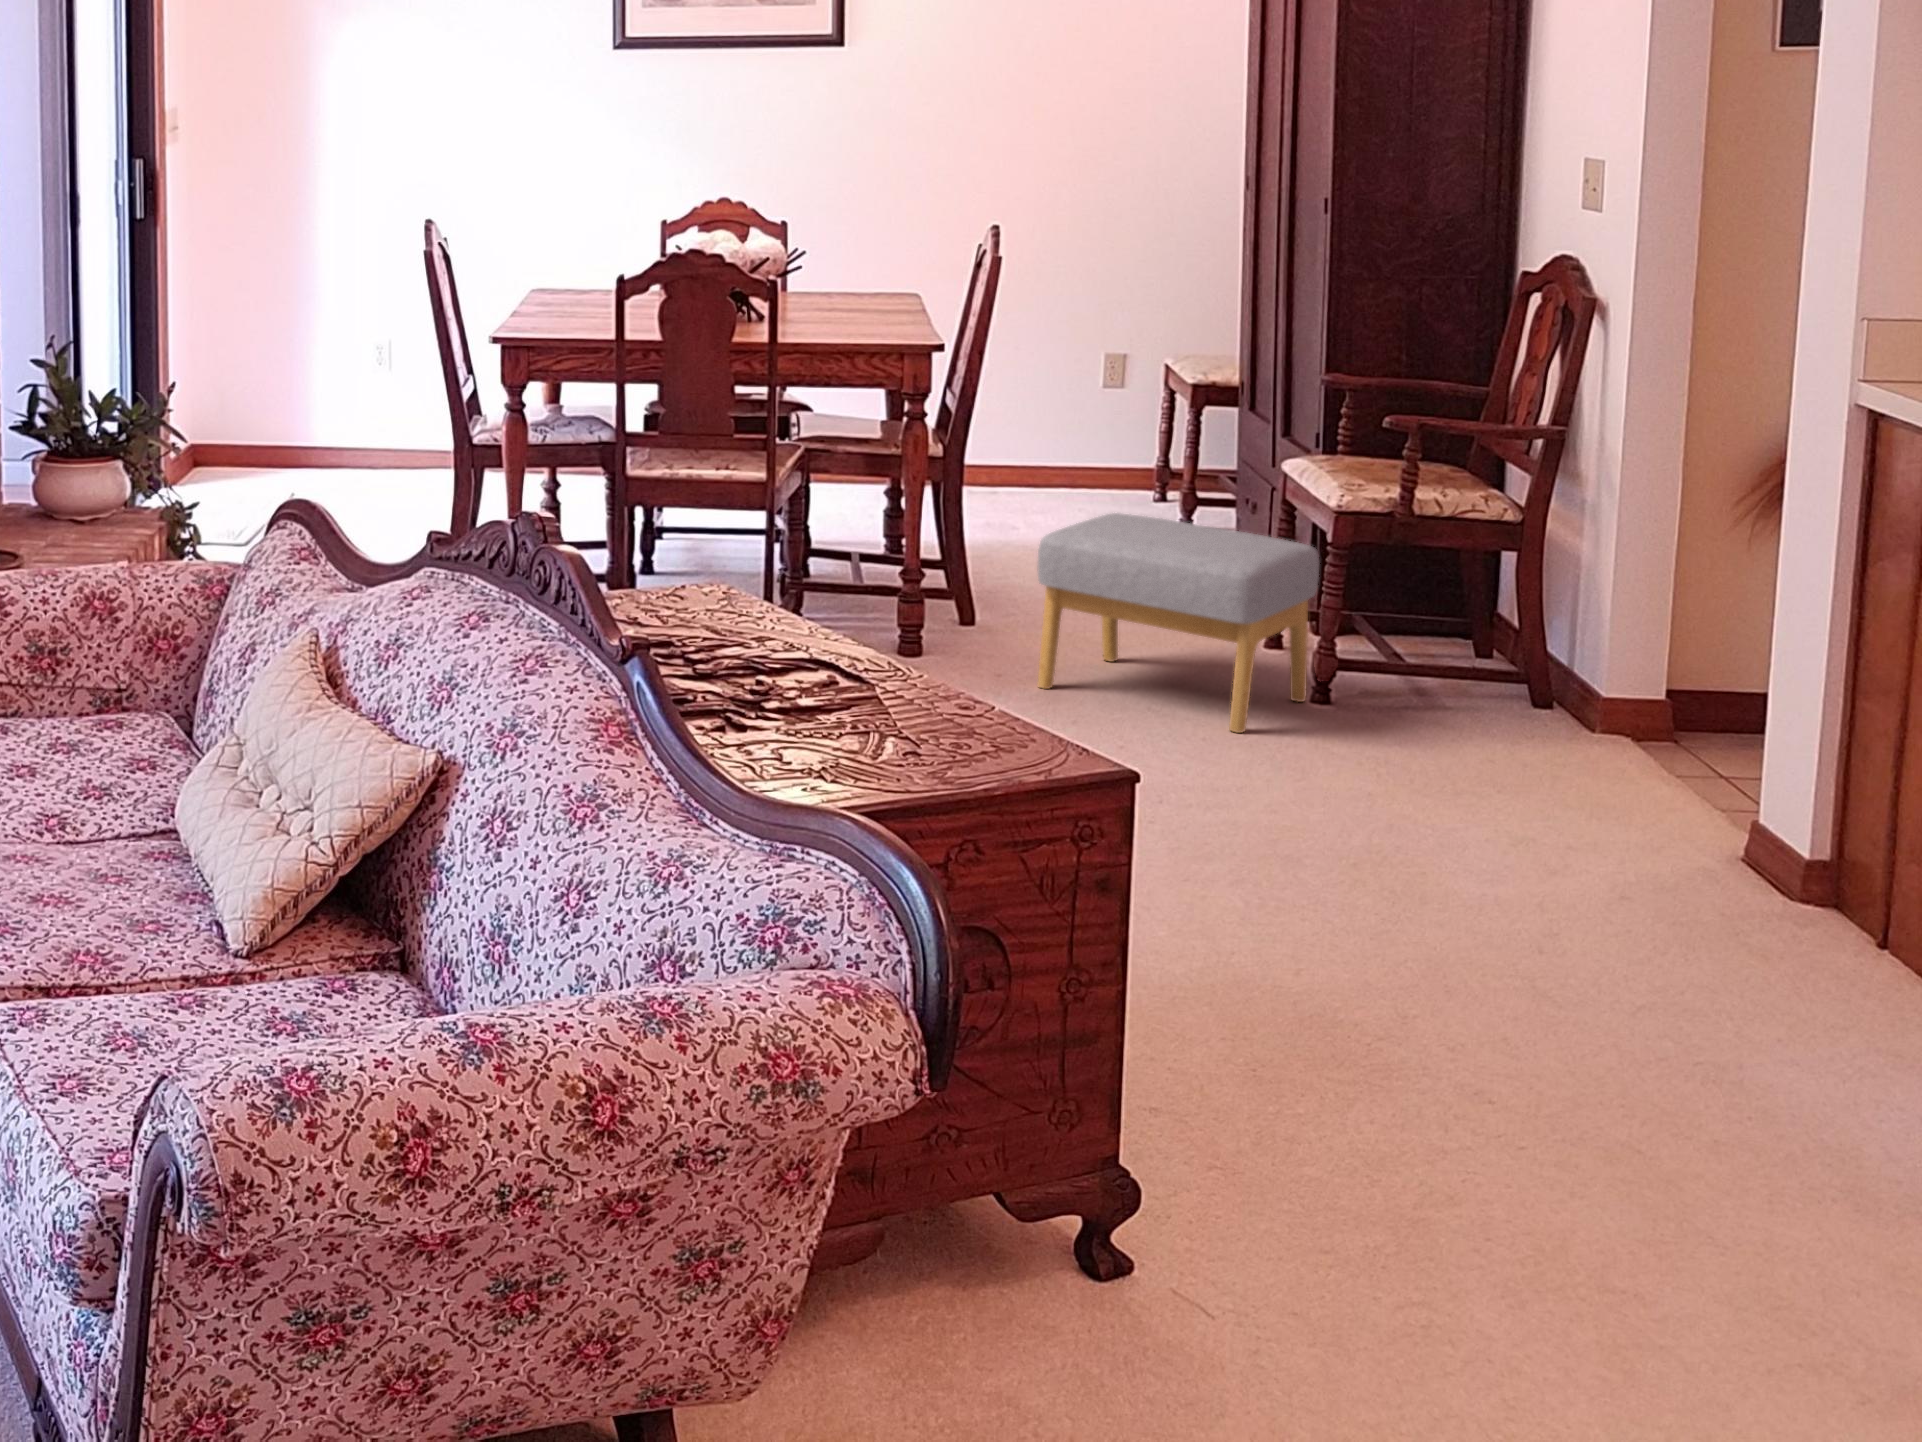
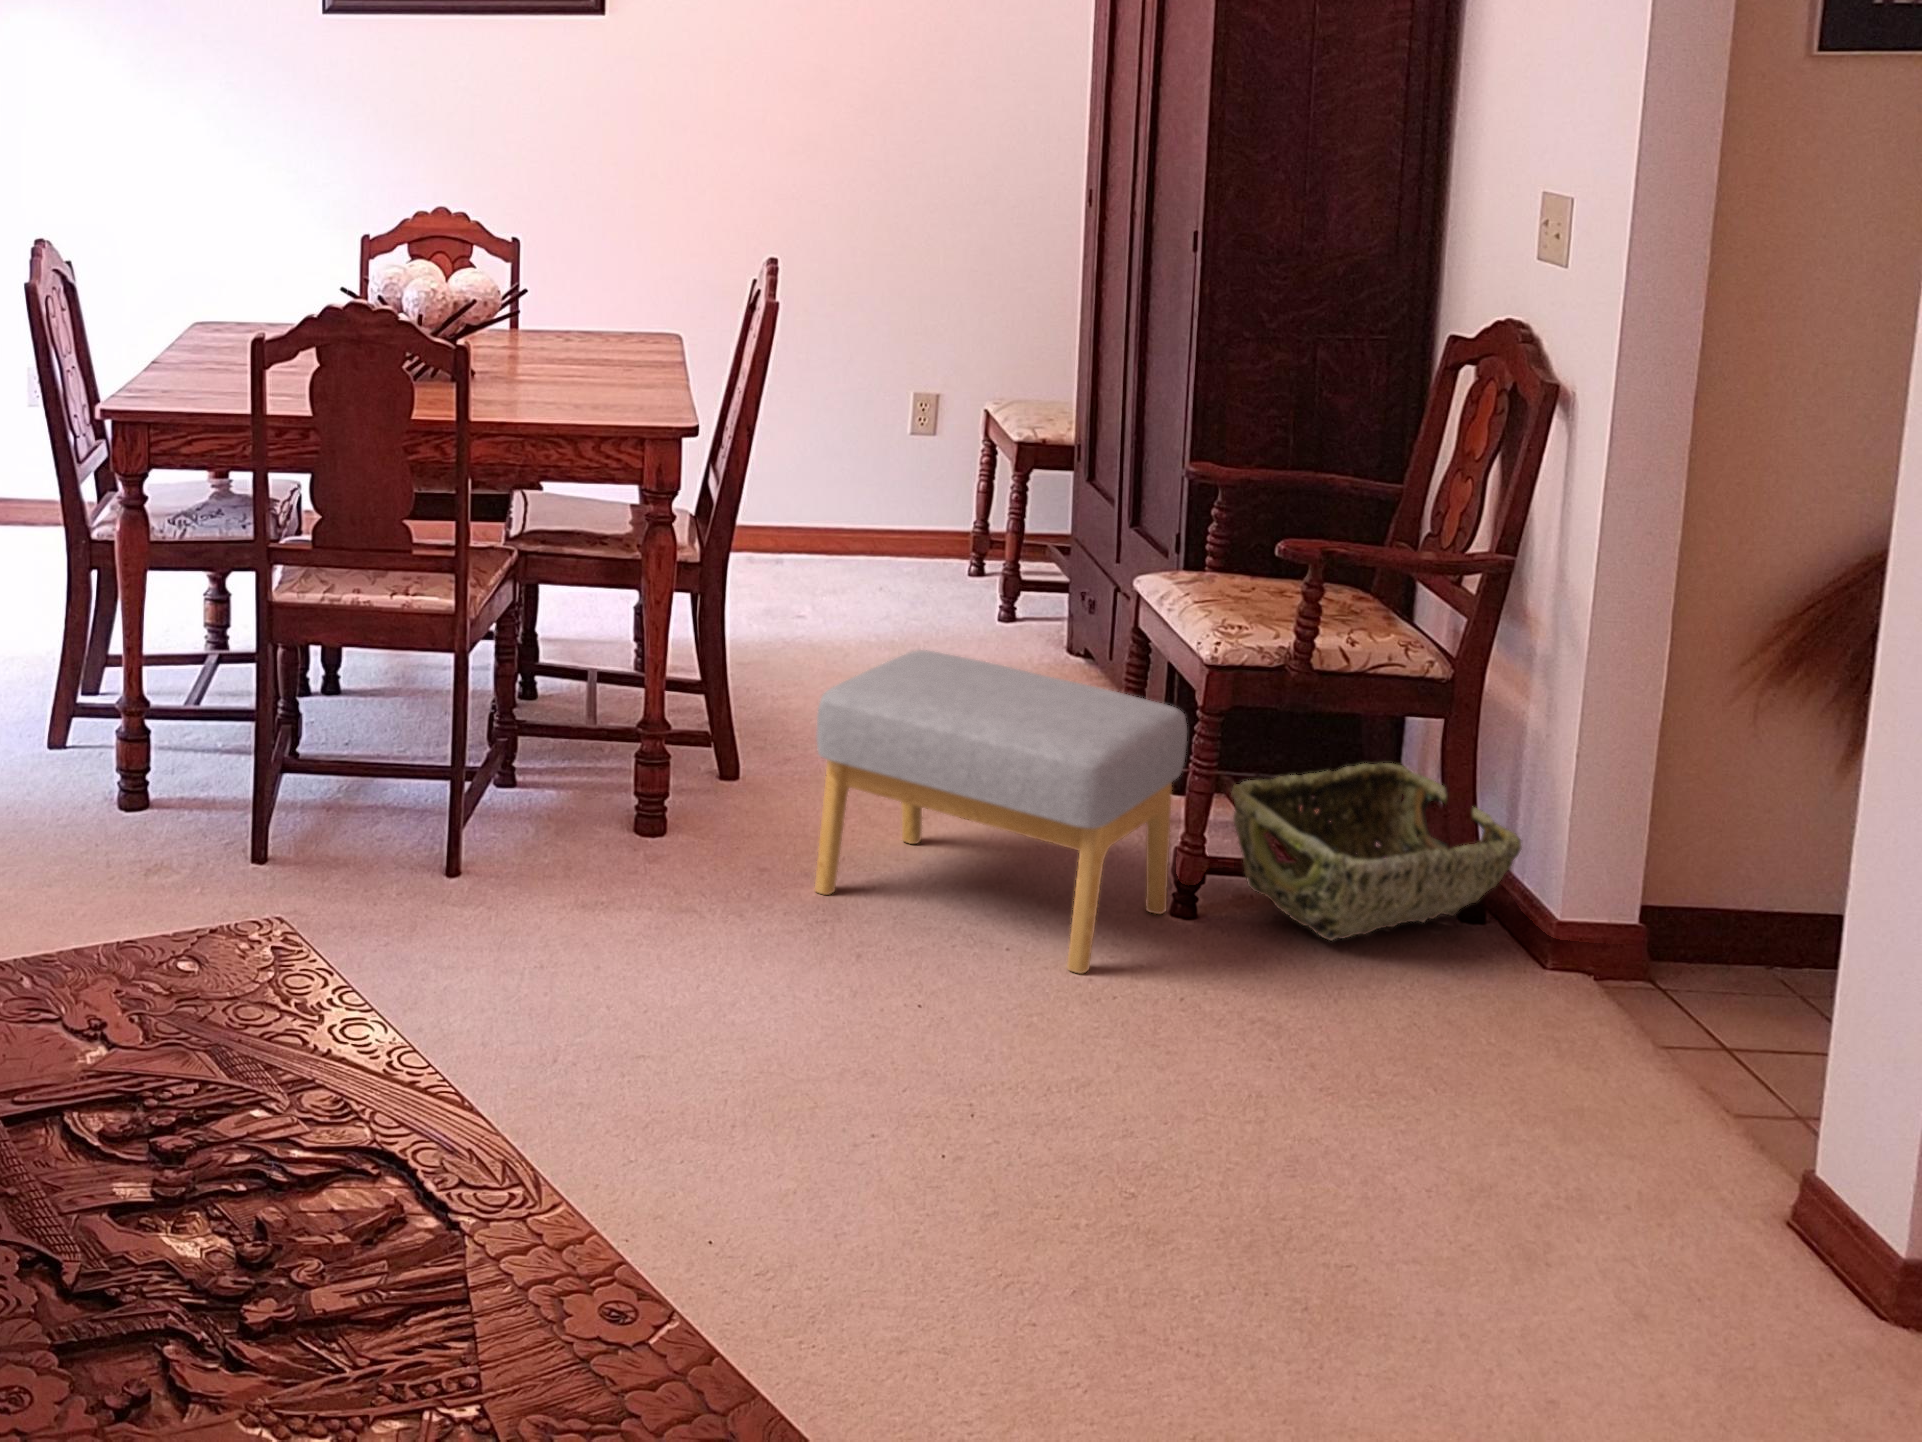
woven basket: none [1354,596,1580,717] -> present [1231,763,1522,940]

